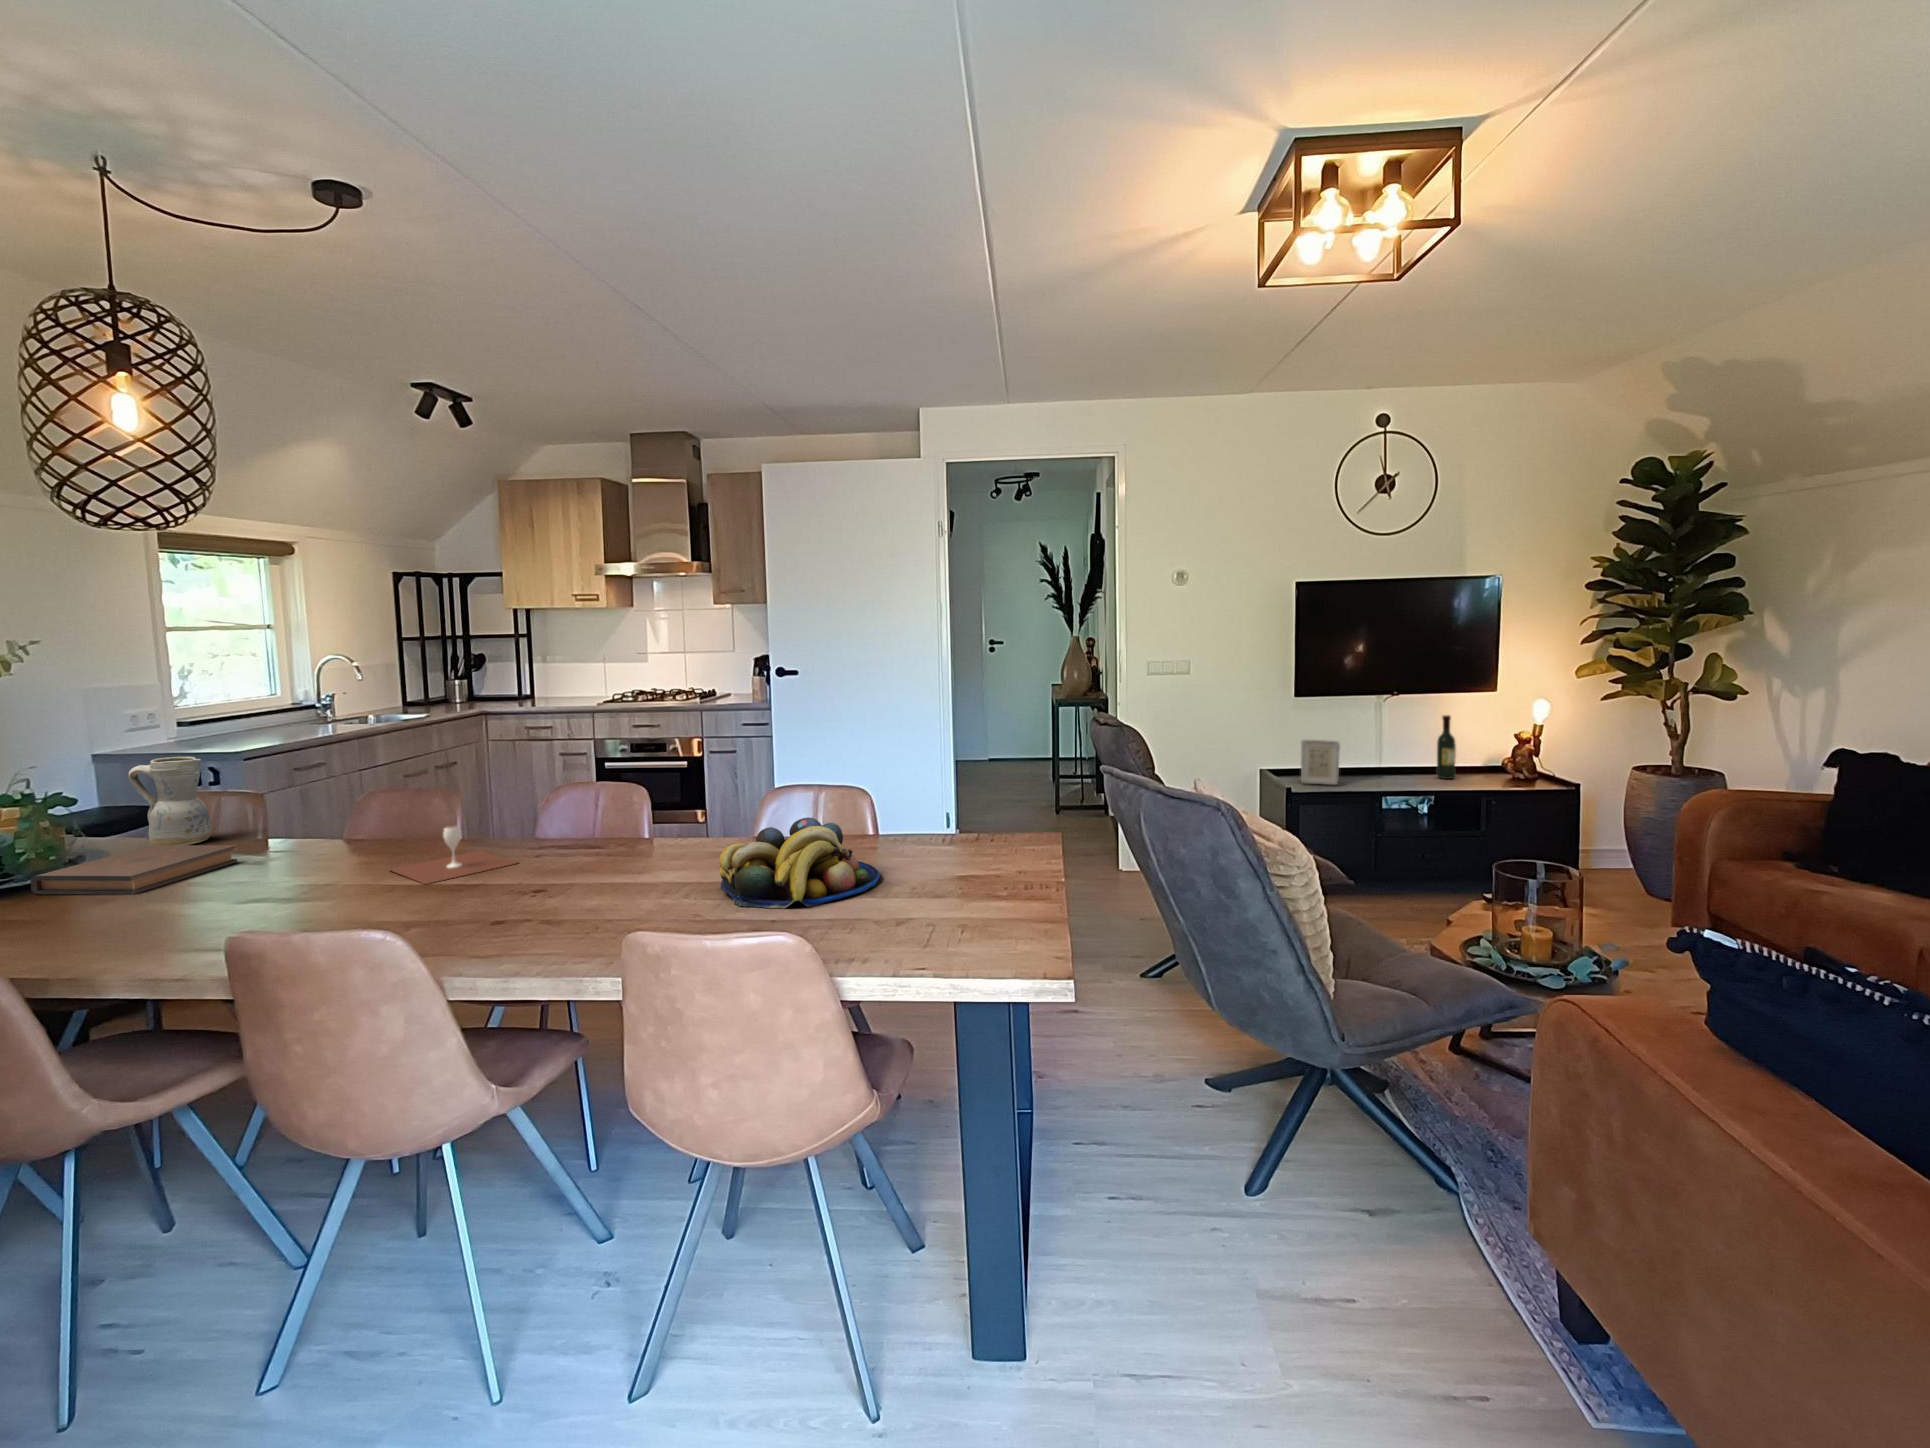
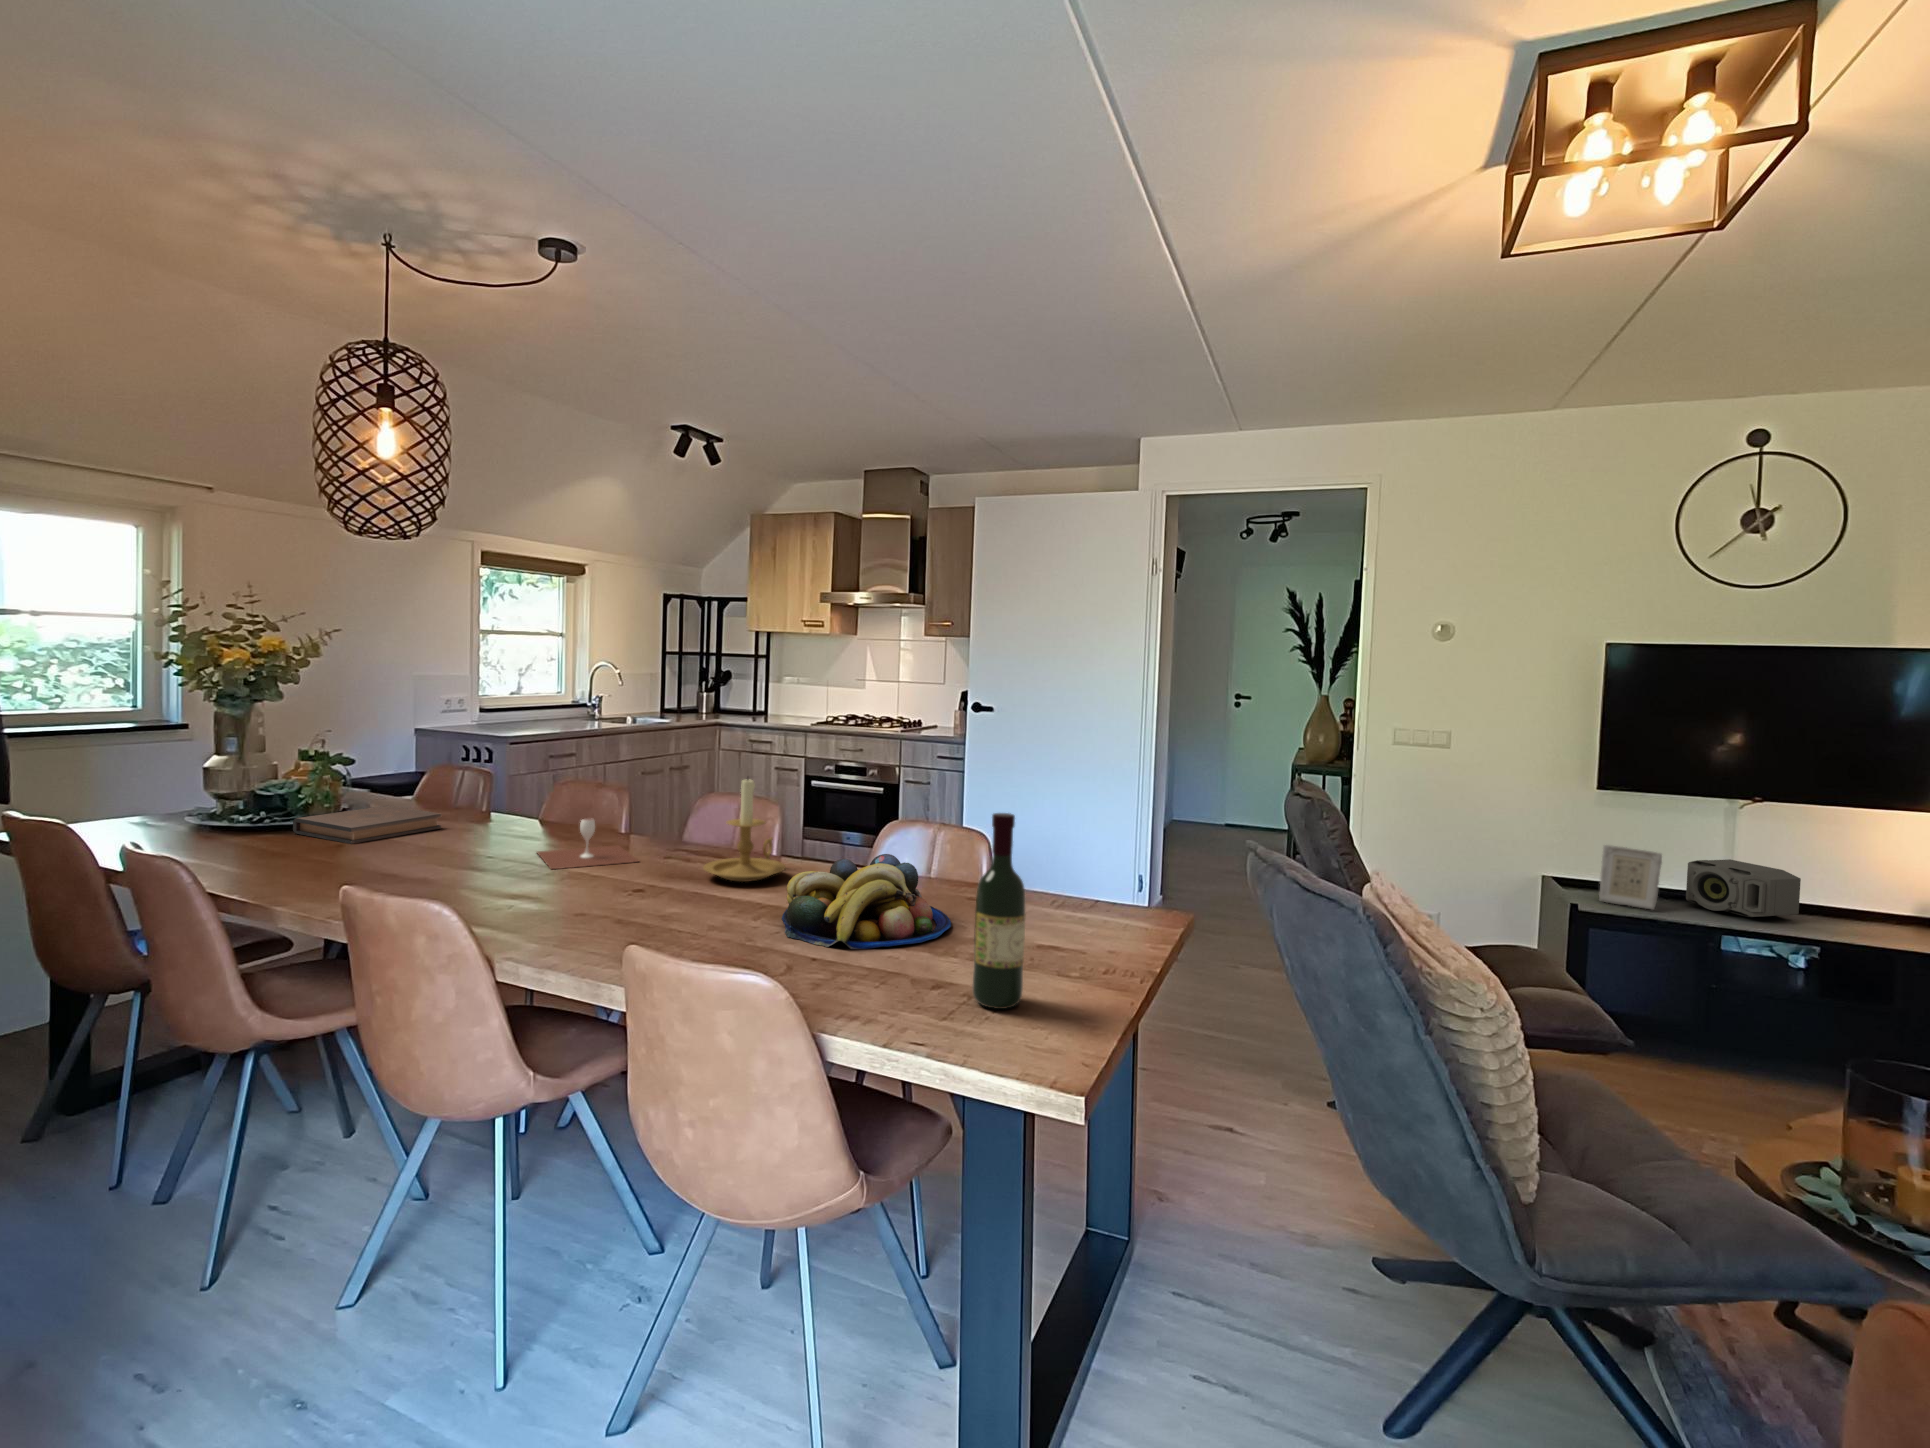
wine bottle: present [1437,715,1456,779] -> present [972,813,1026,1009]
speaker: none [1354,741,1423,781] -> present [1686,859,1801,917]
ceramic pitcher: present [128,757,210,846] -> none [390,733,444,809]
candle holder: none [603,761,688,866] -> present [703,778,785,882]

